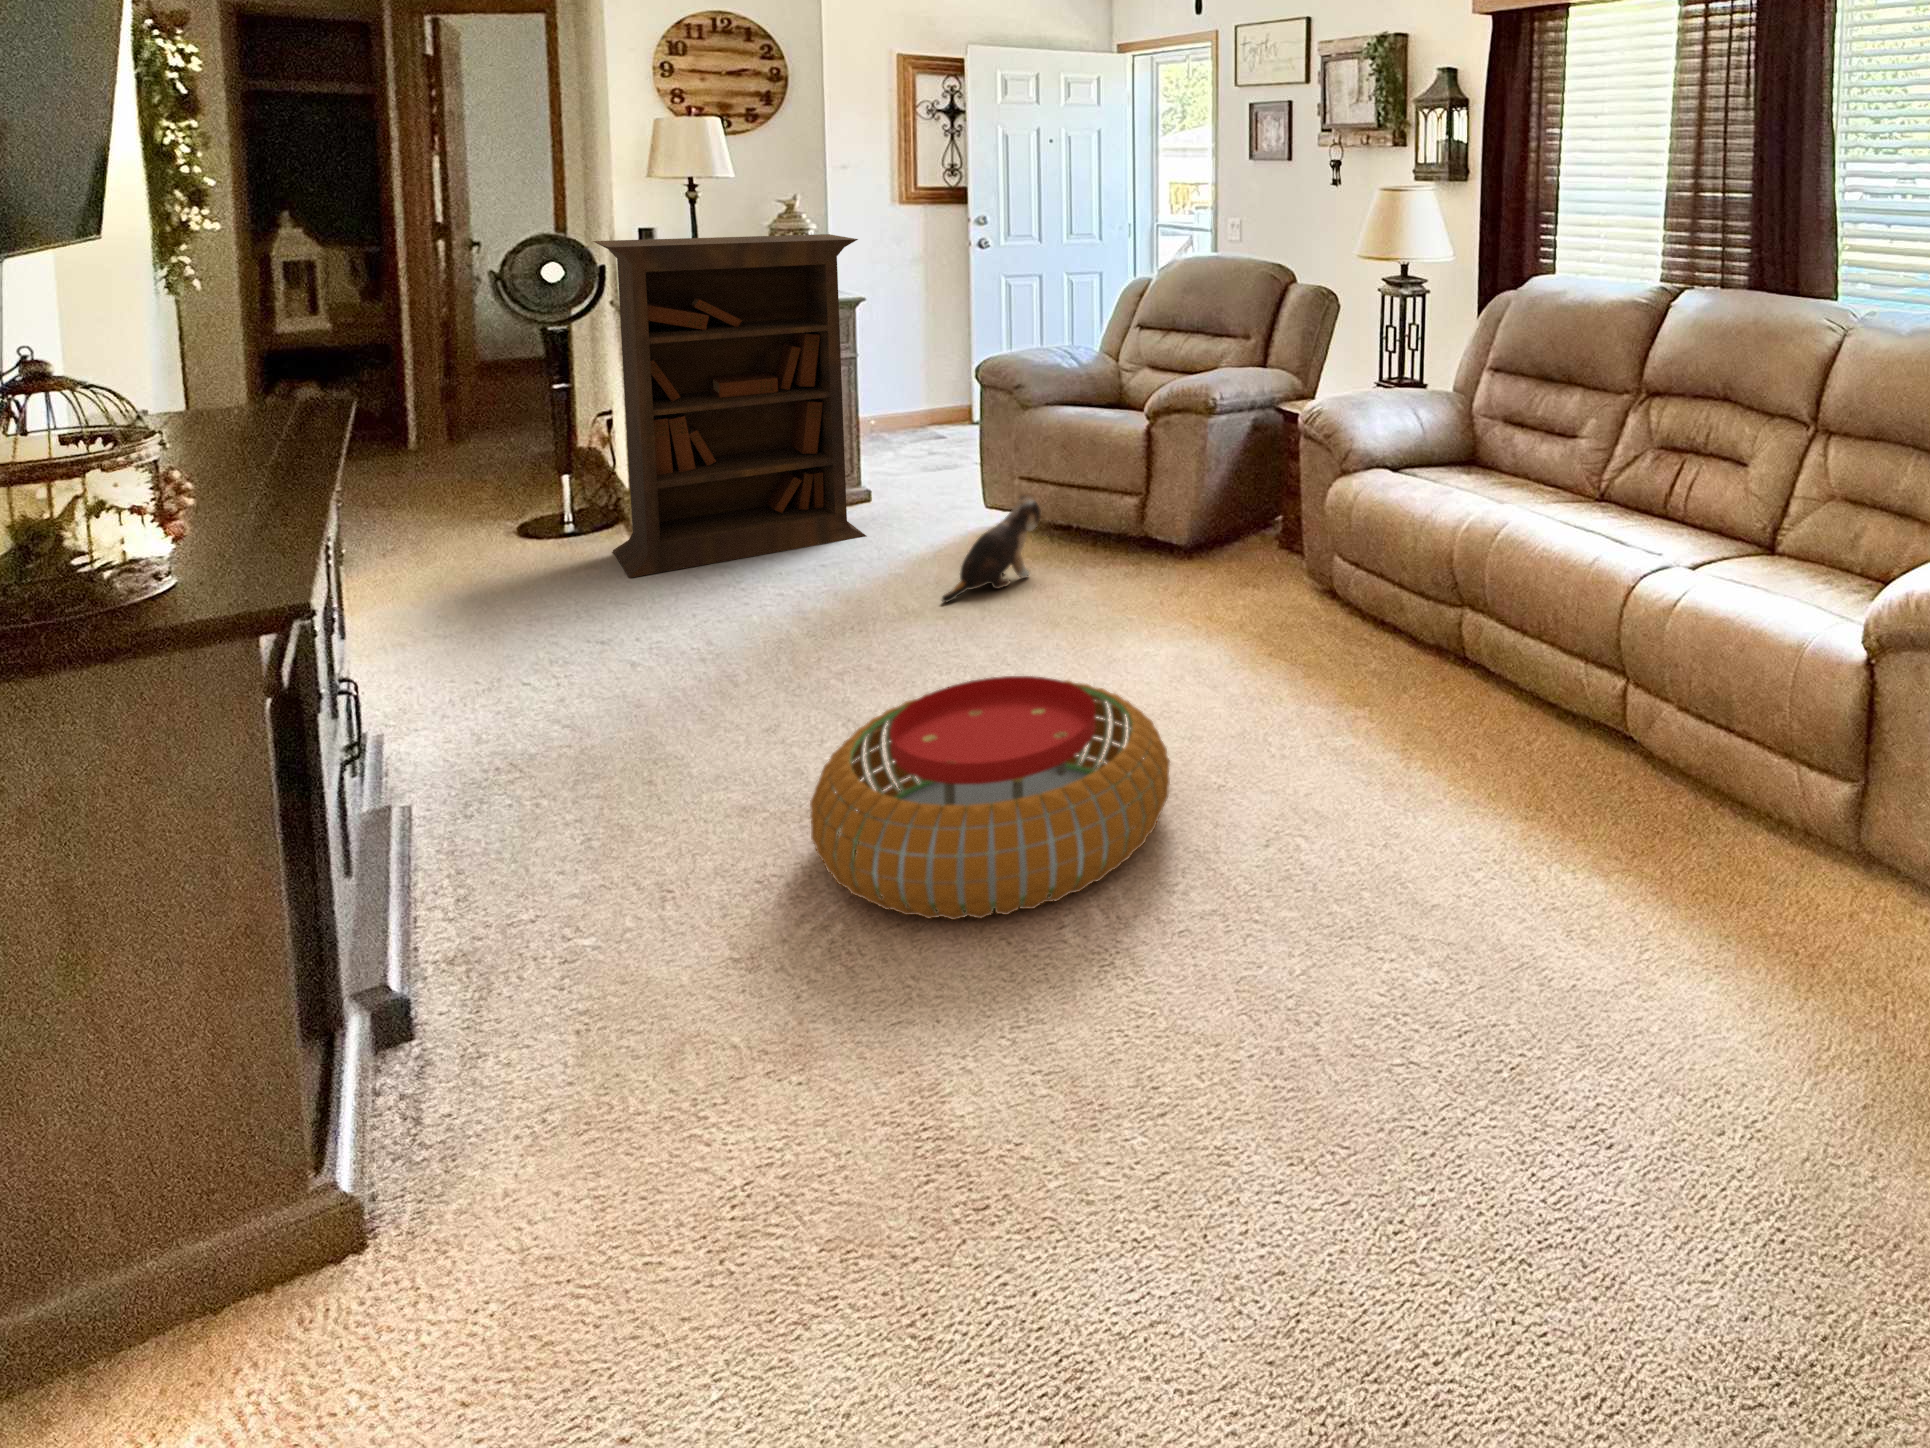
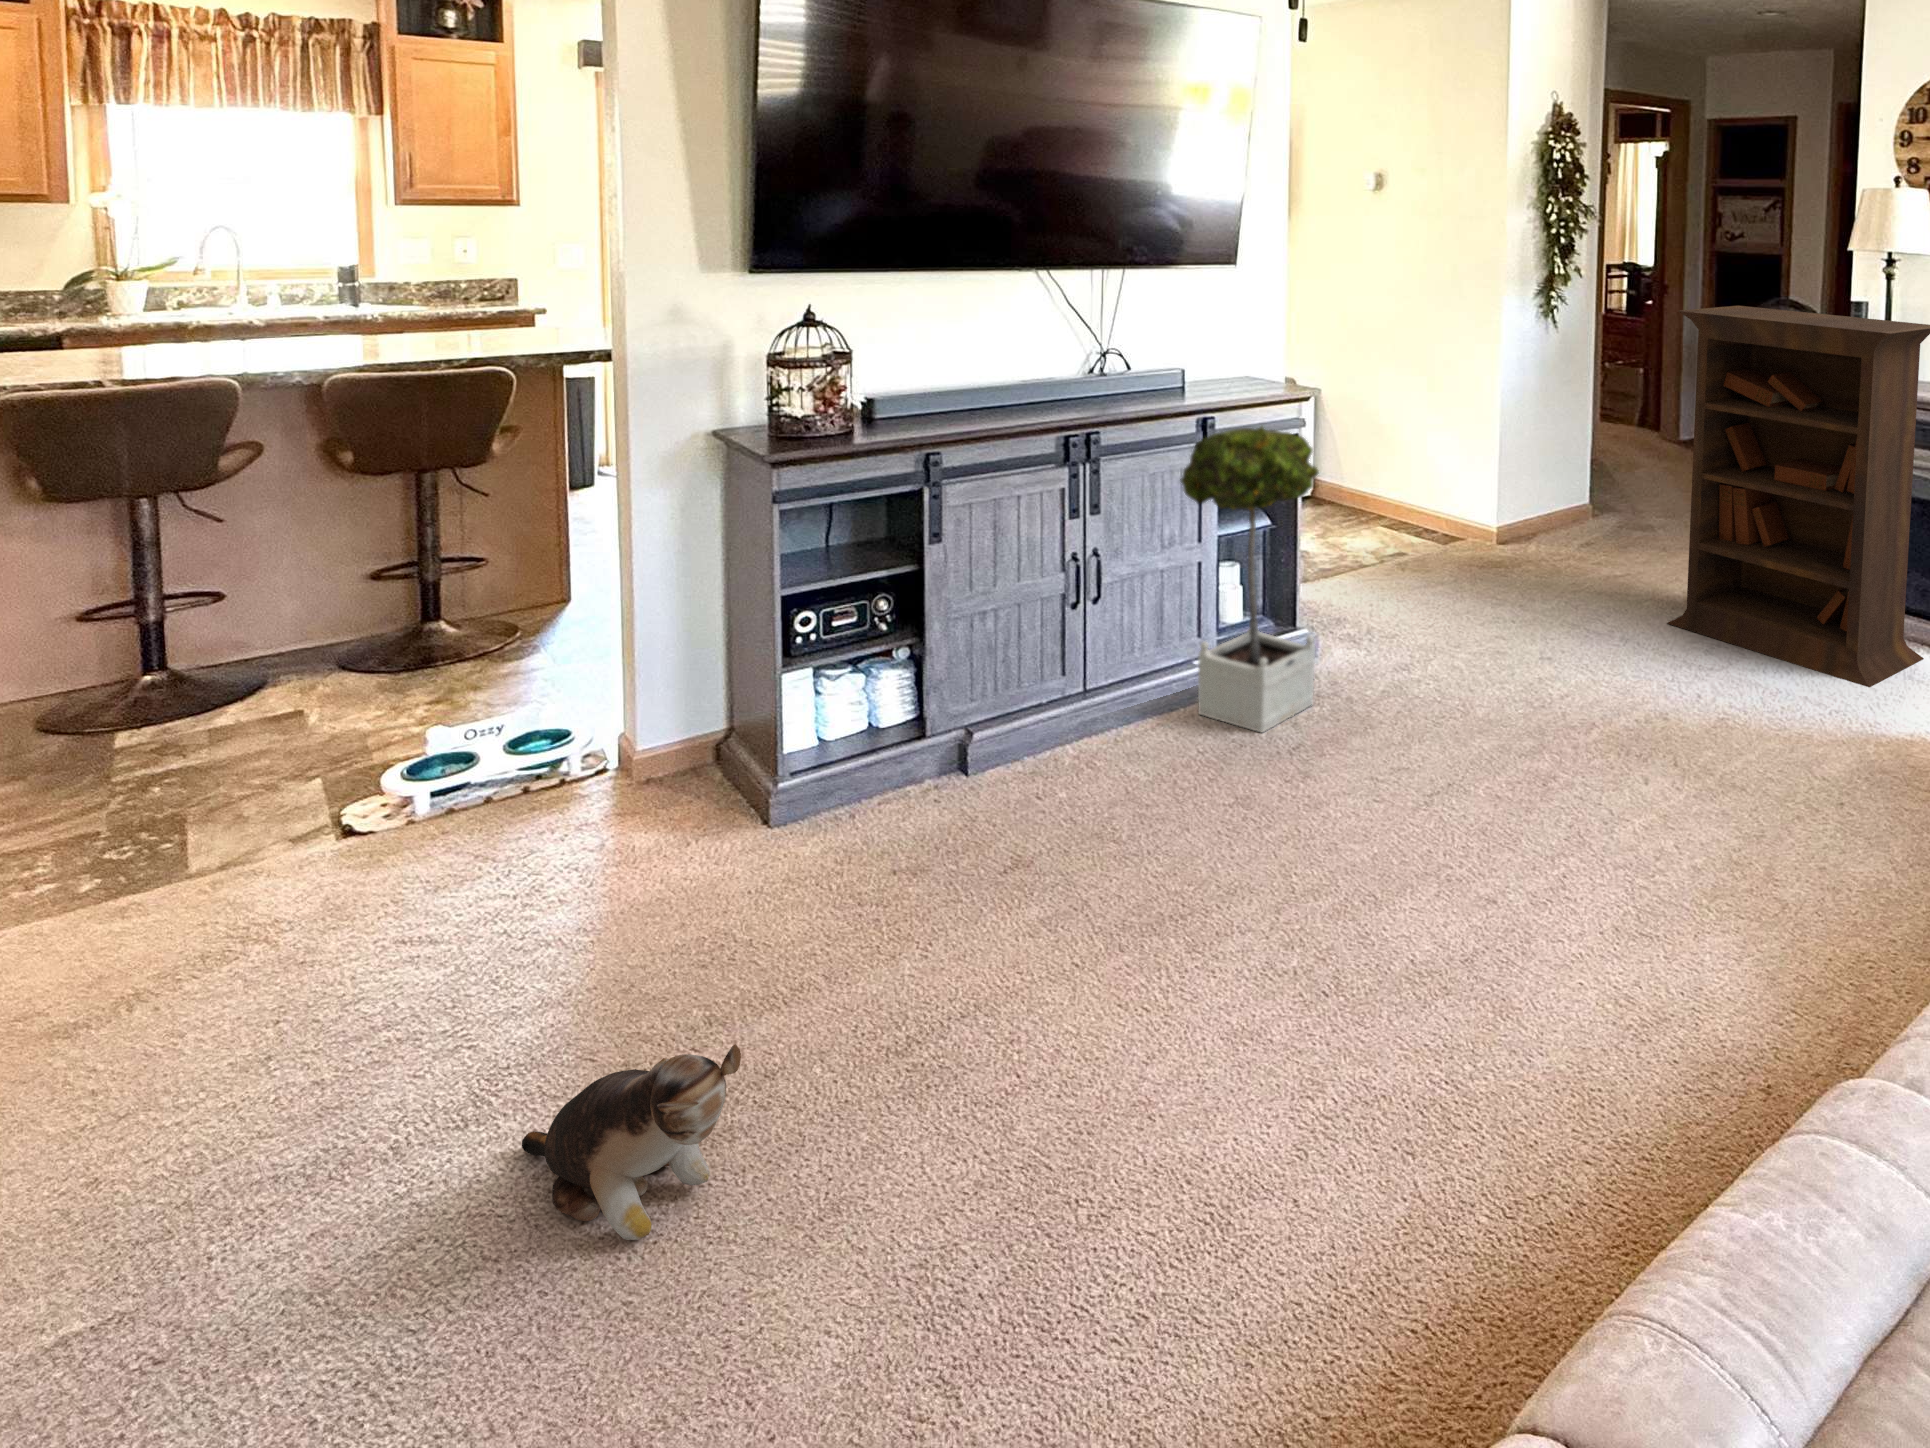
potted tree: none [457,407,652,825] -> present [1180,427,1318,732]
plush toy: present [942,493,1041,602] -> present [522,1044,741,1240]
pouf: present [810,676,1170,920] -> none [954,747,1310,996]

